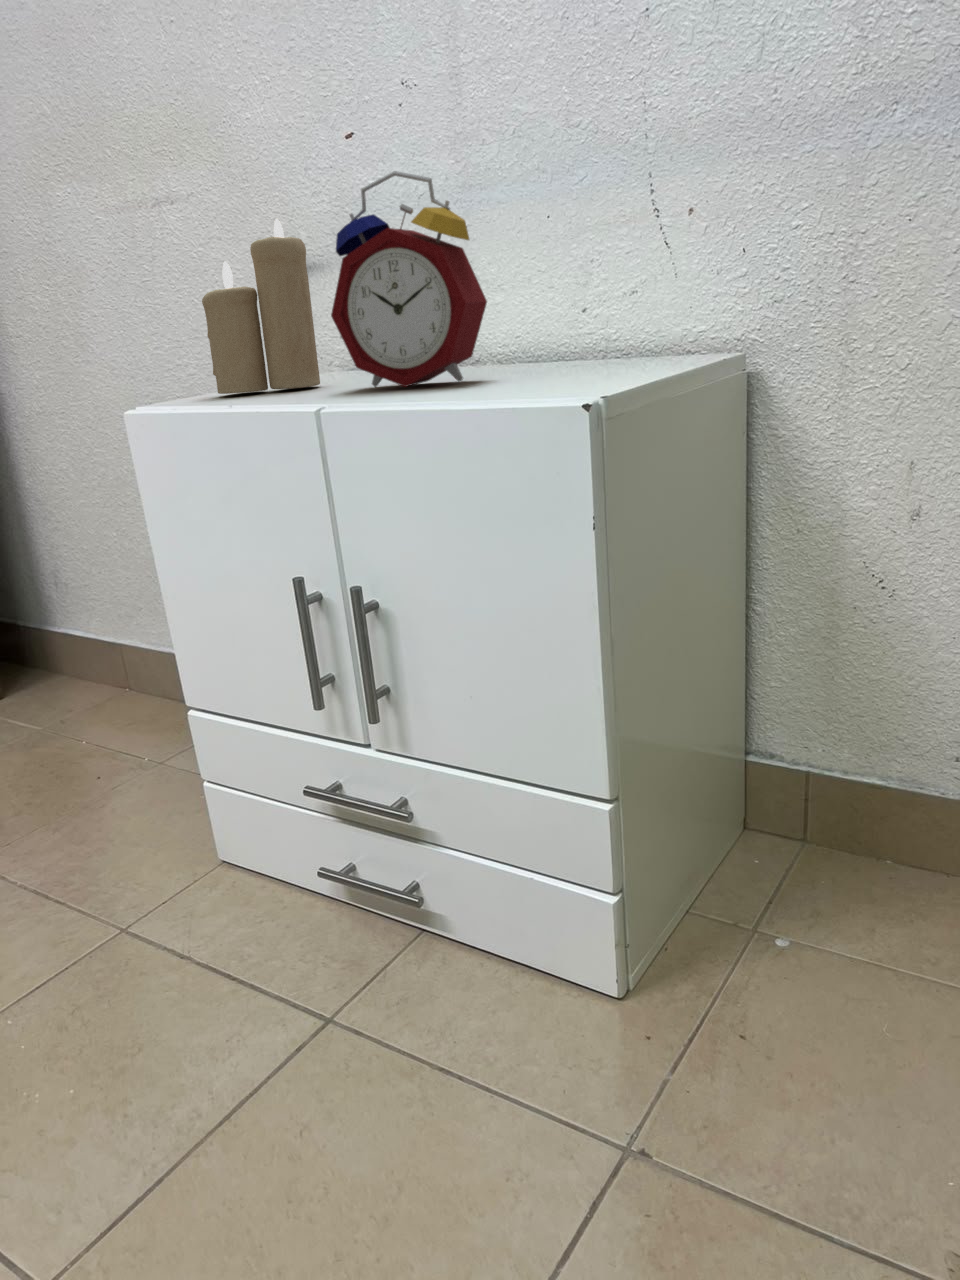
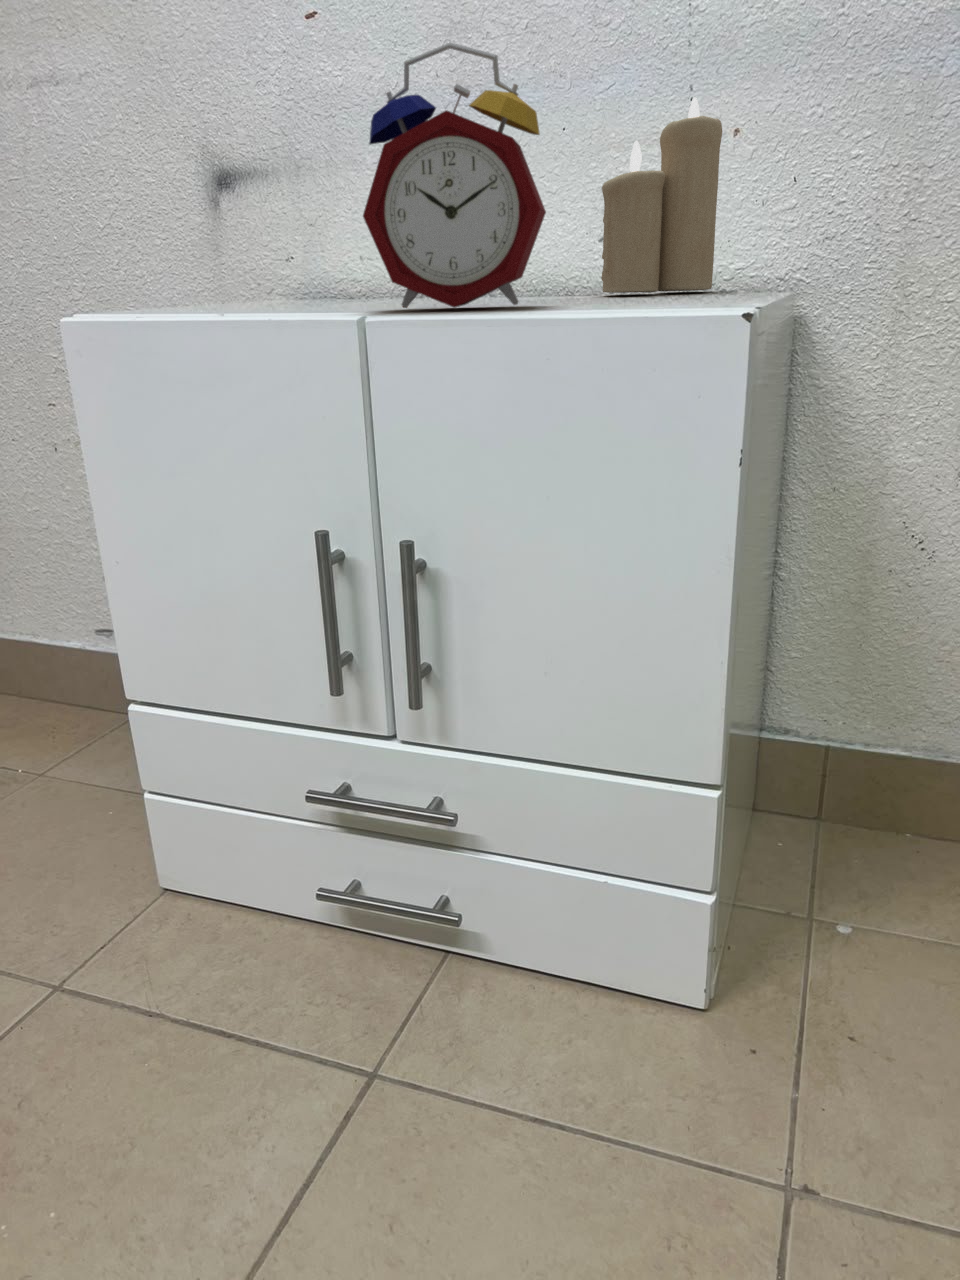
candle: present [202,218,320,394] -> present [601,97,722,293]

